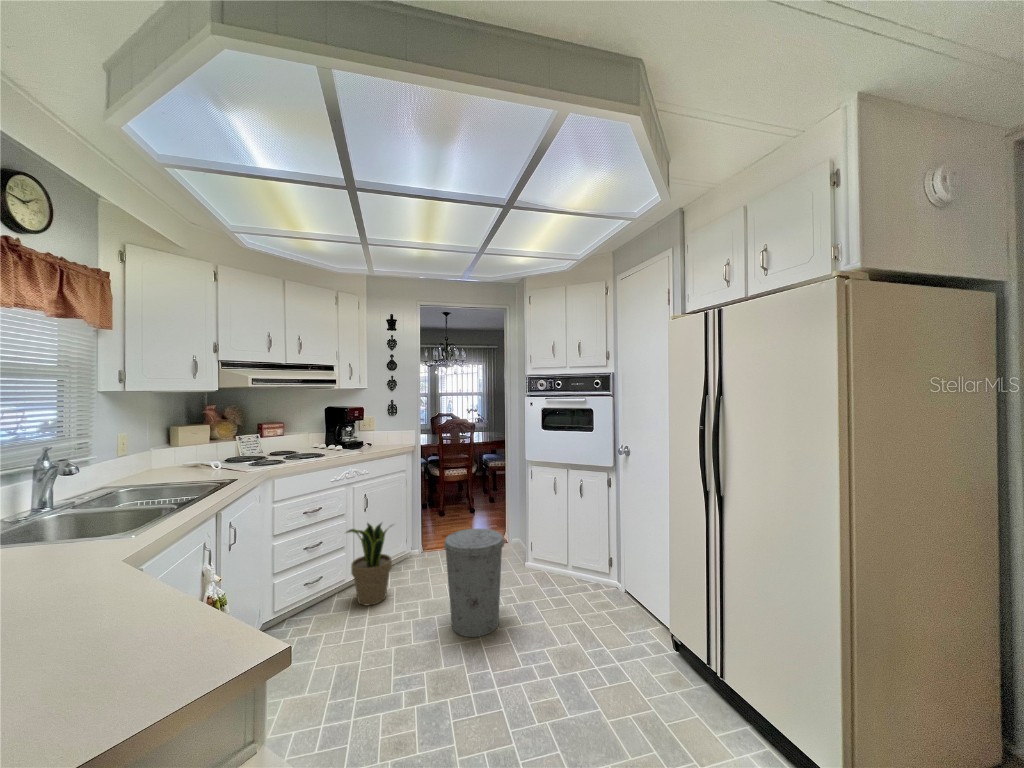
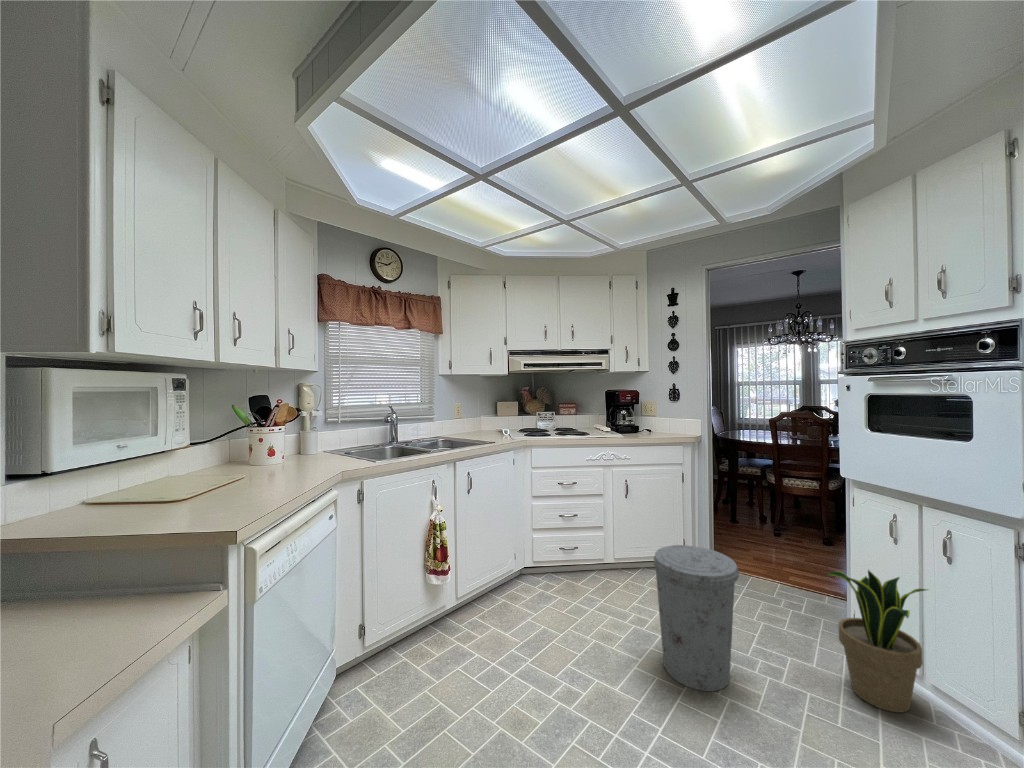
potted plant: present [347,523,392,605] -> present [827,570,927,712]

